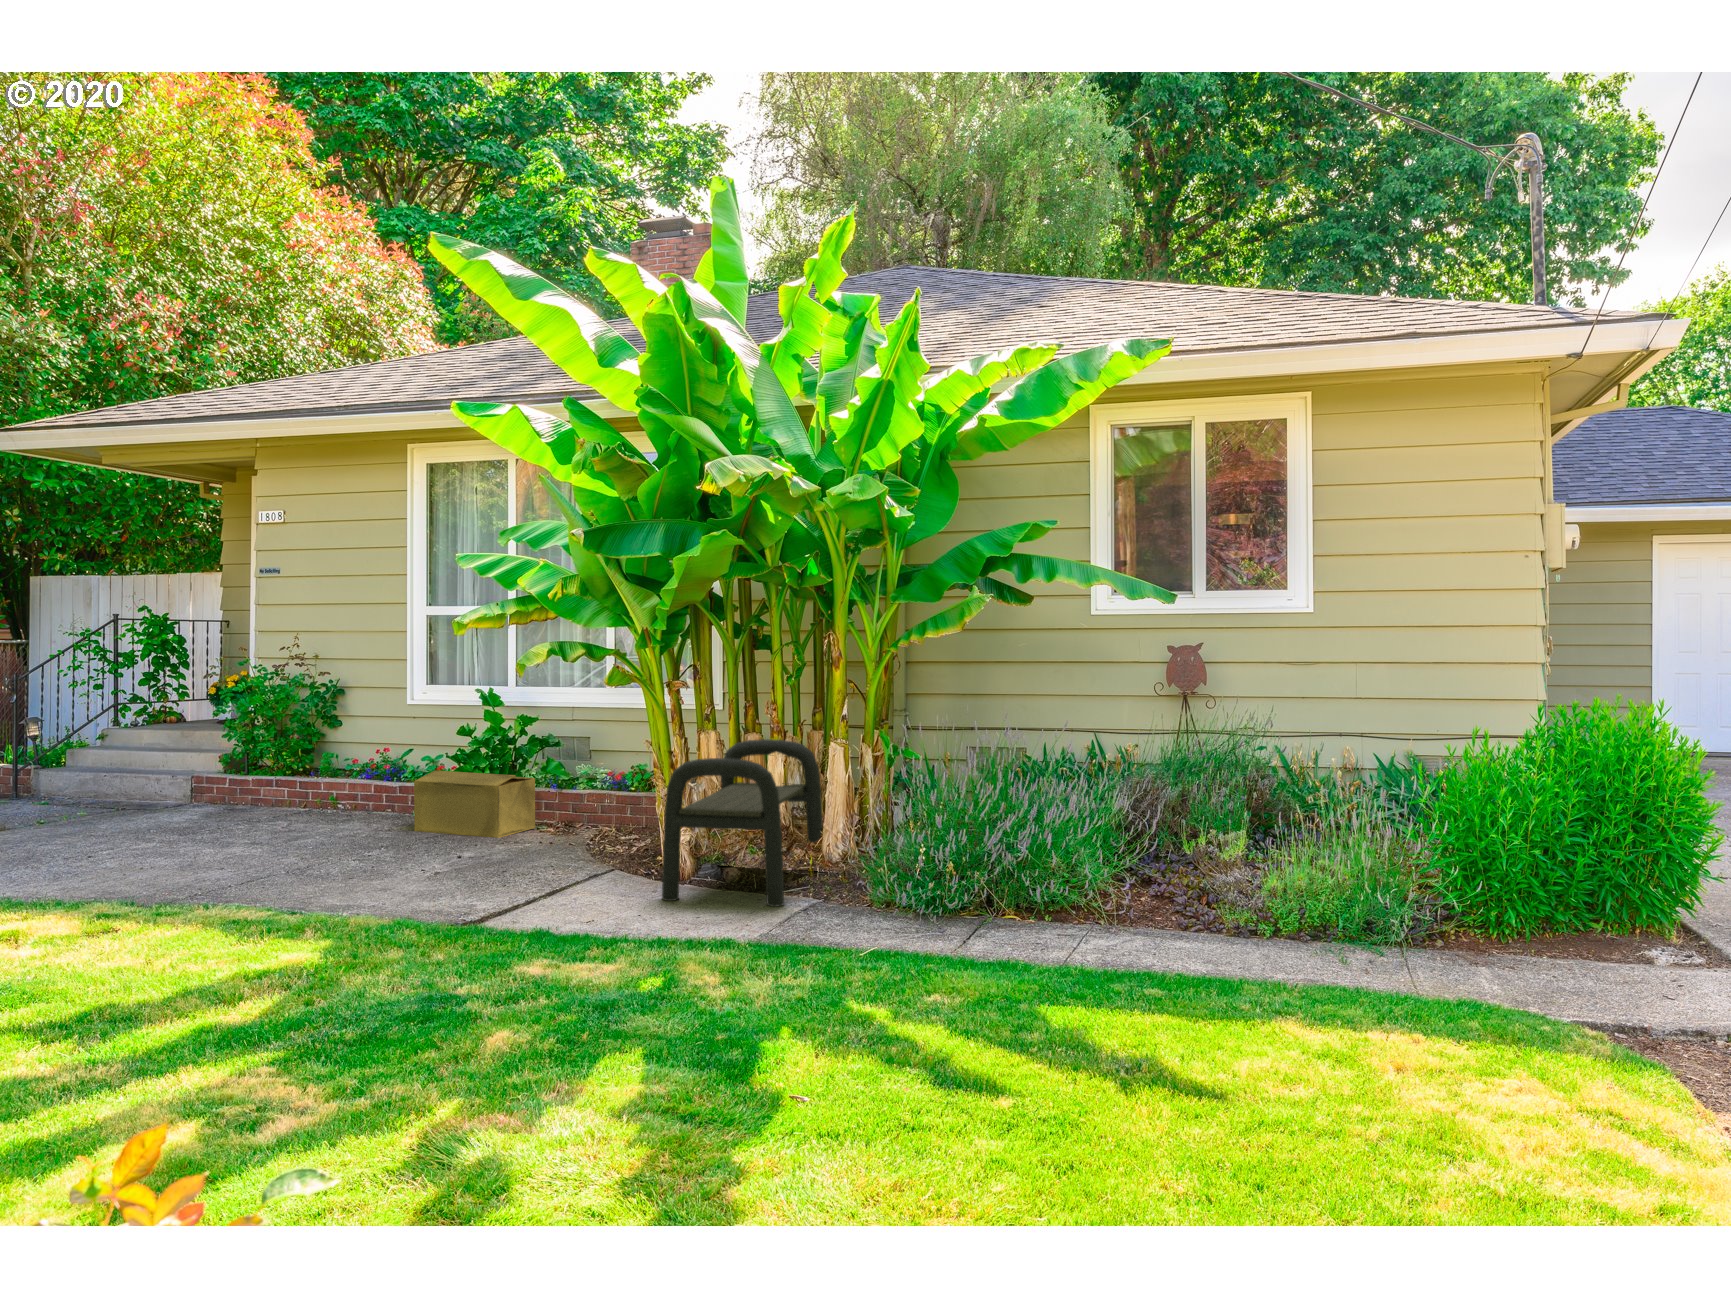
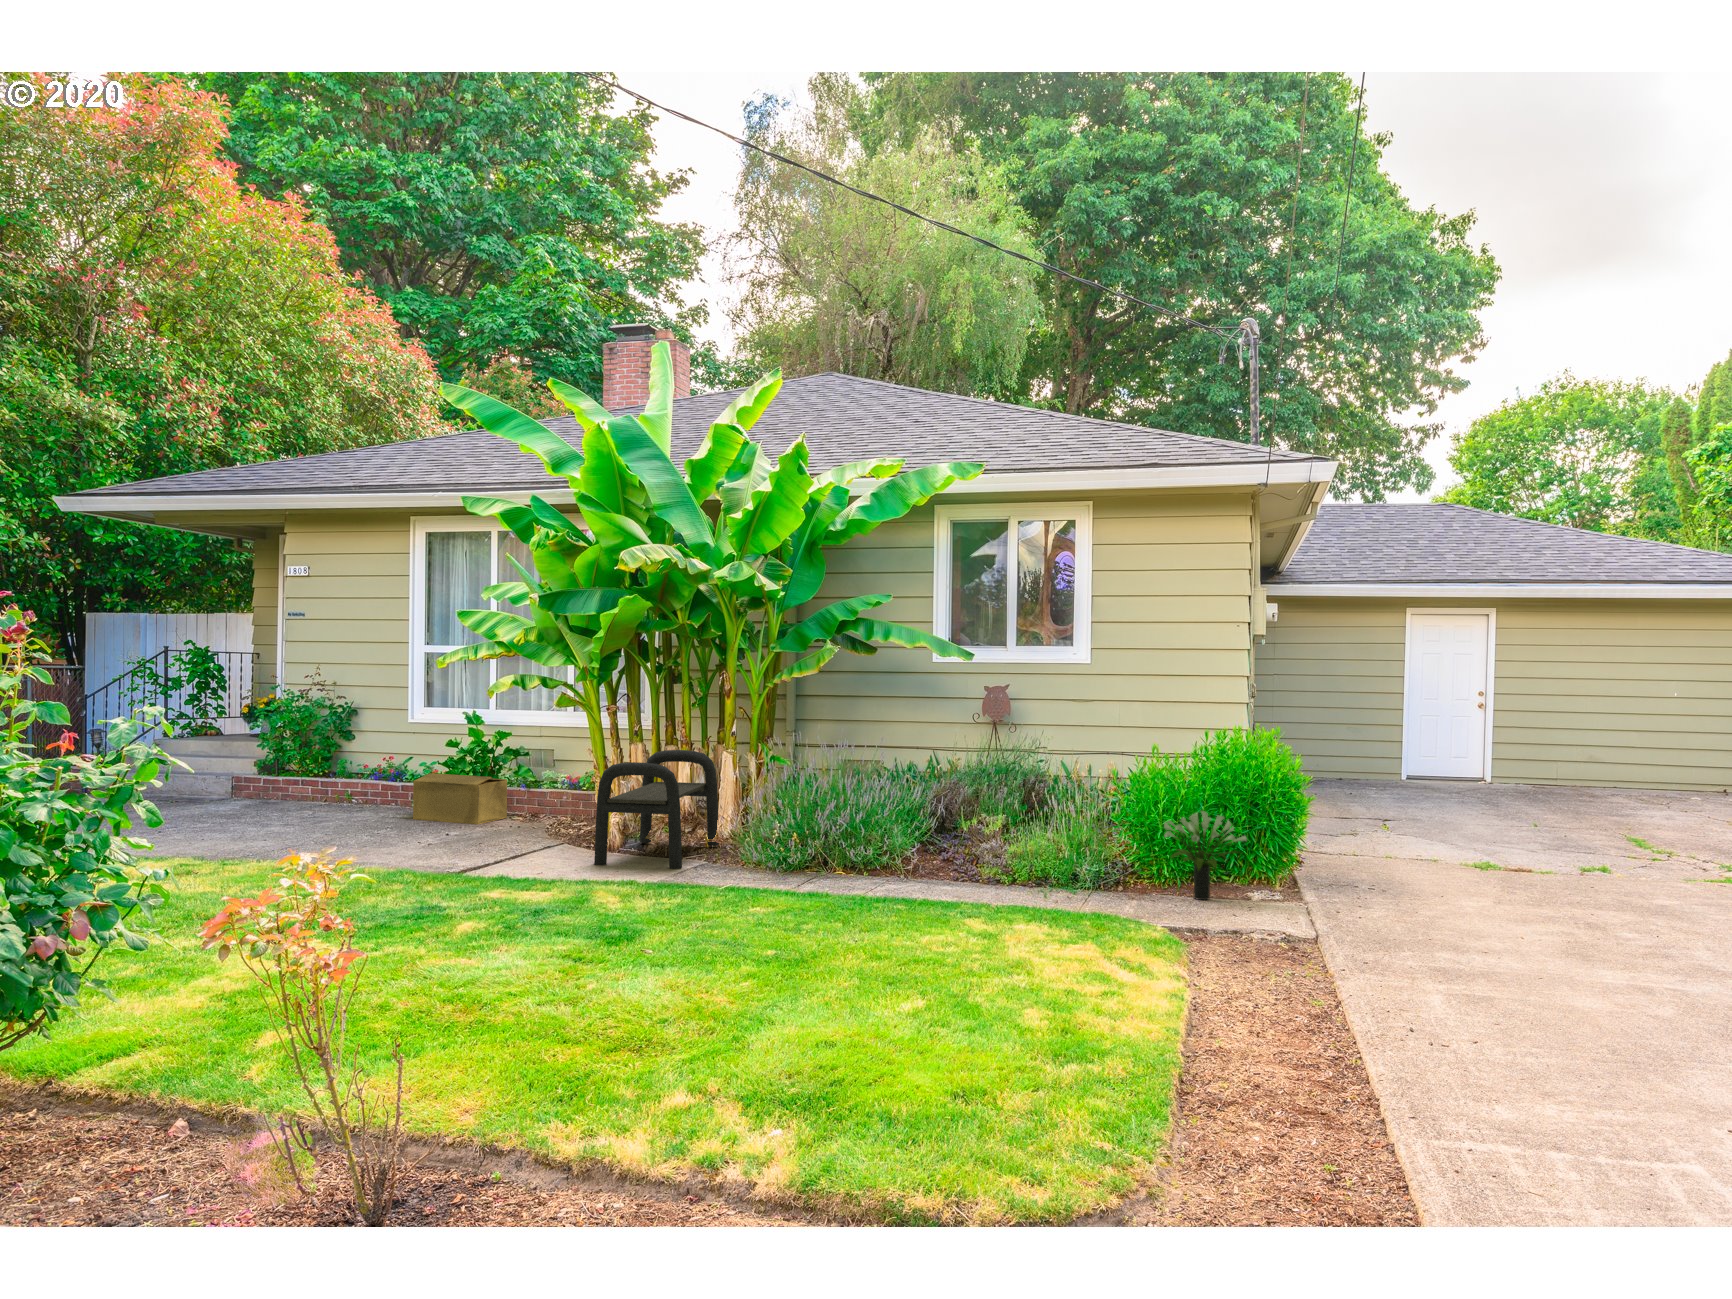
potted plant: none [1490,826,1625,956] -> present [1164,811,1247,900]

